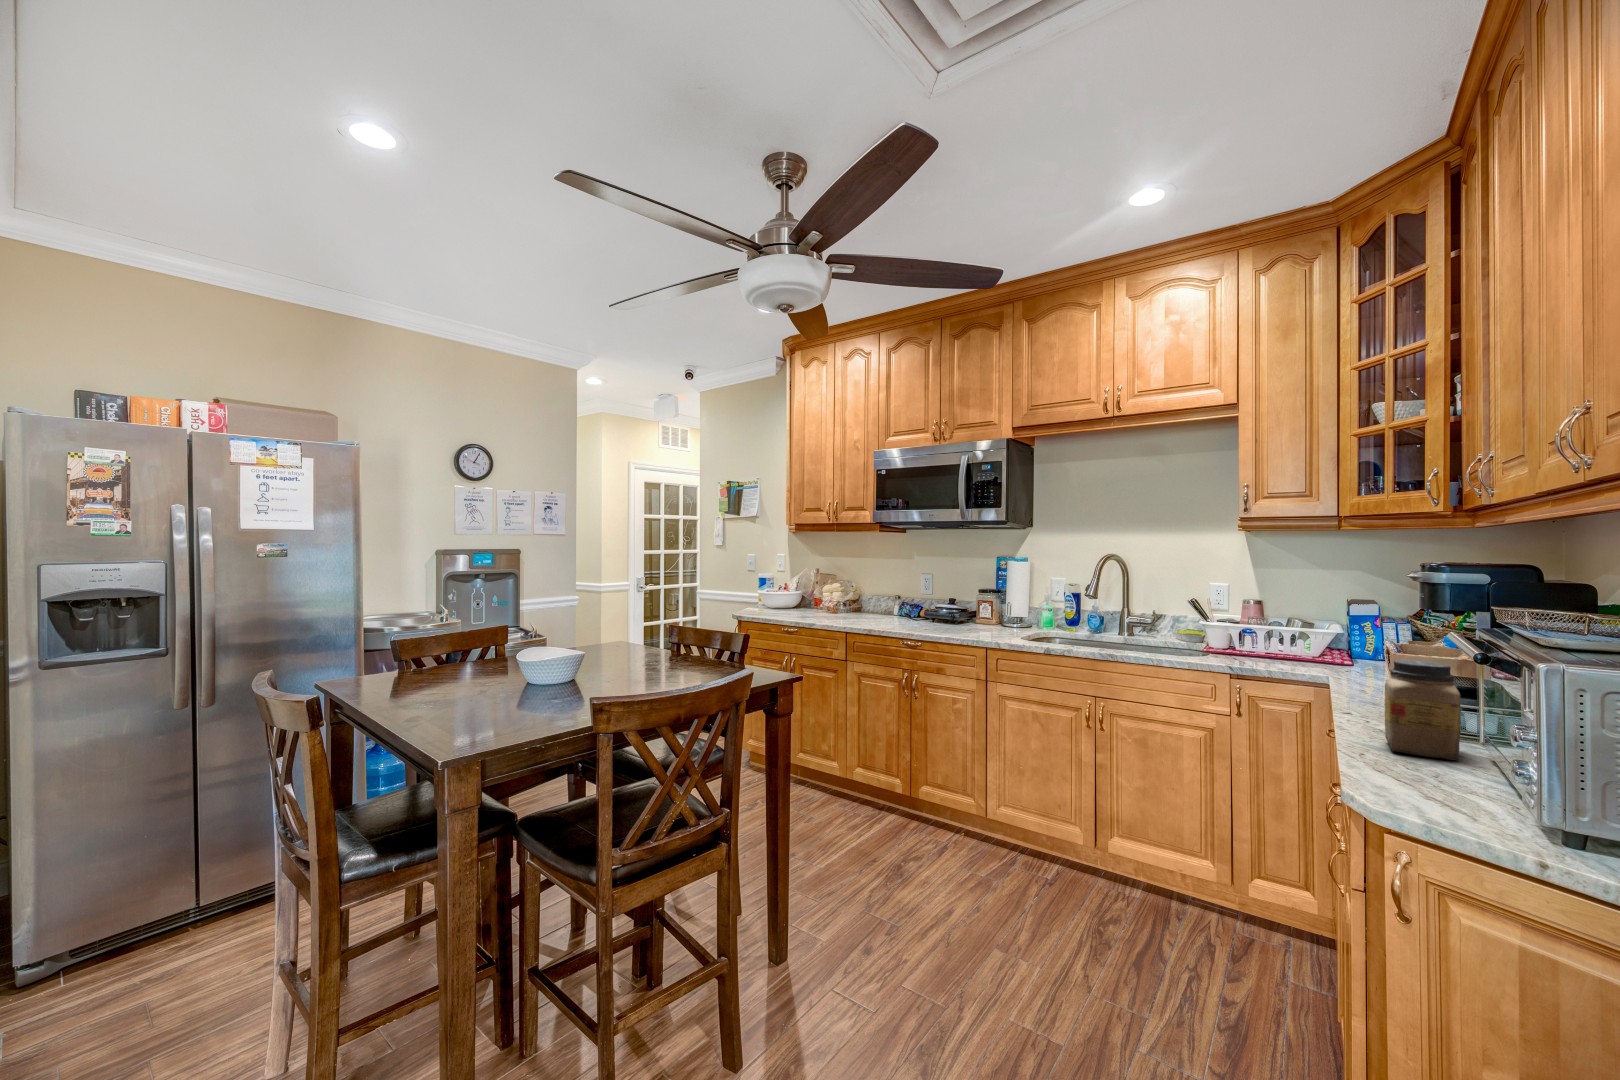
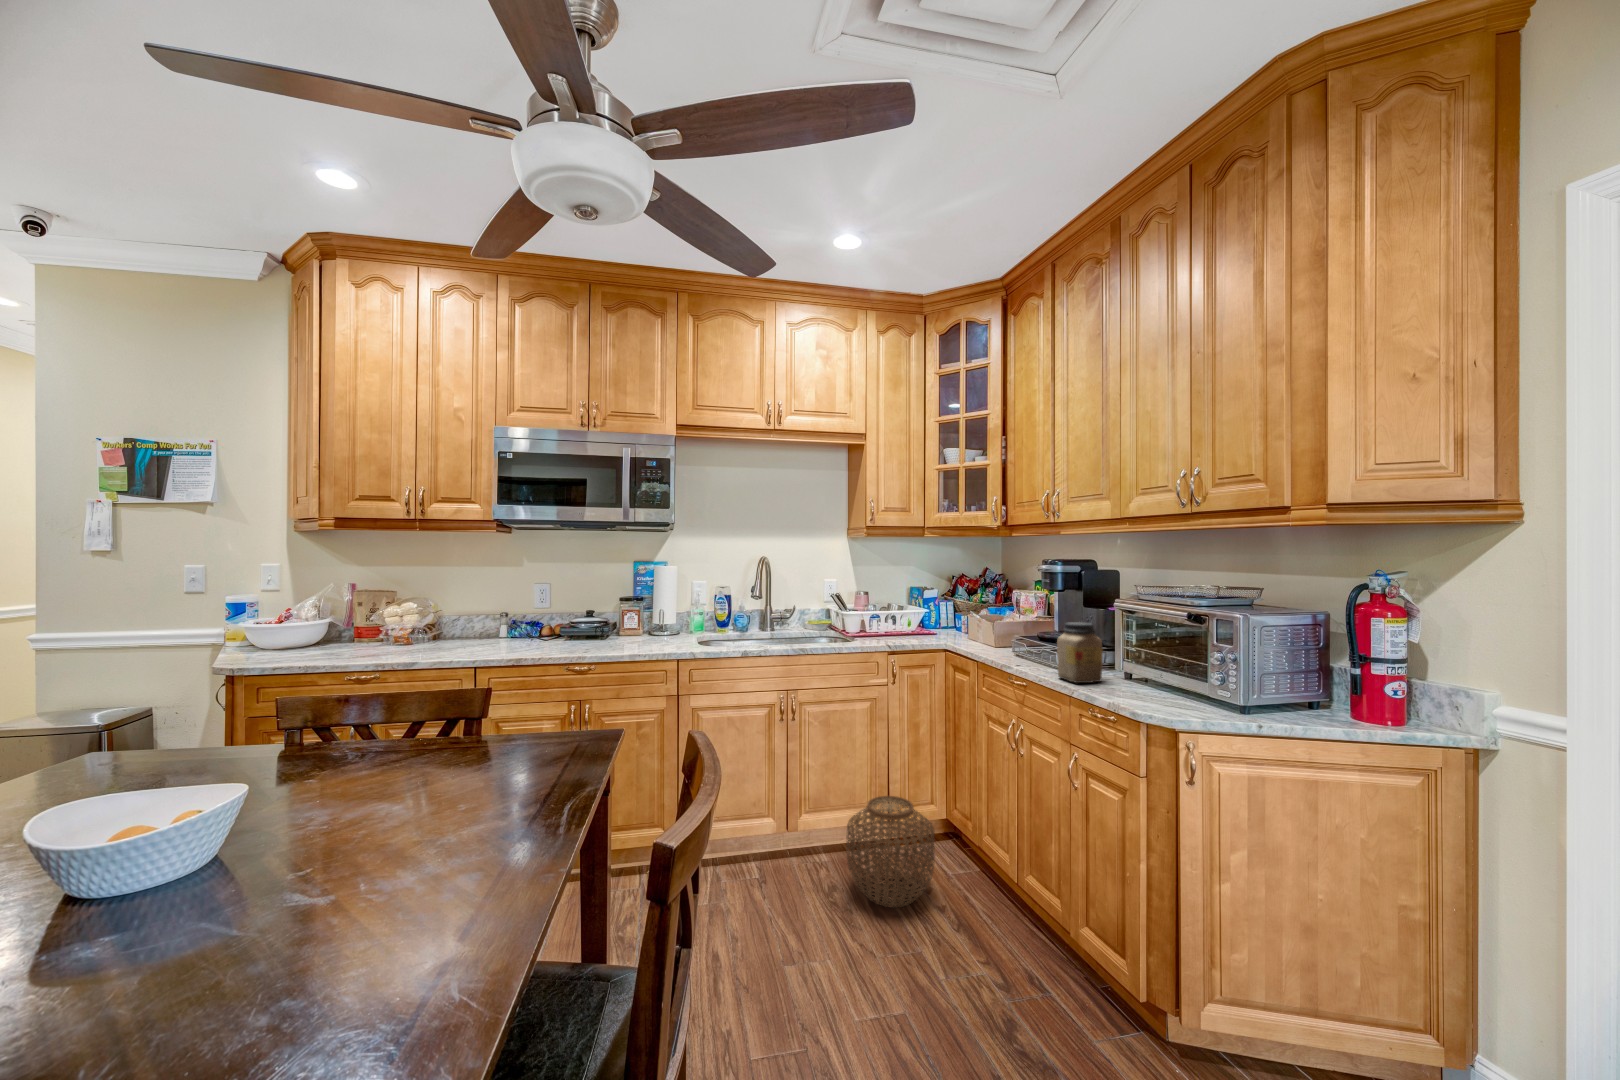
woven basket: none [1120,839,1241,978] -> present [846,796,934,907]

